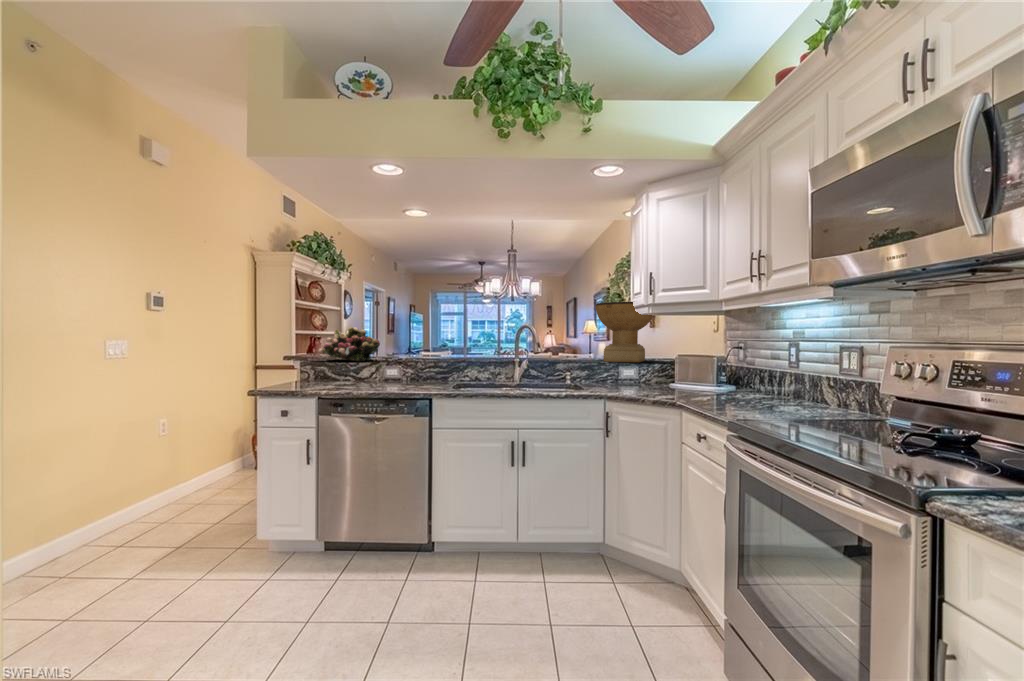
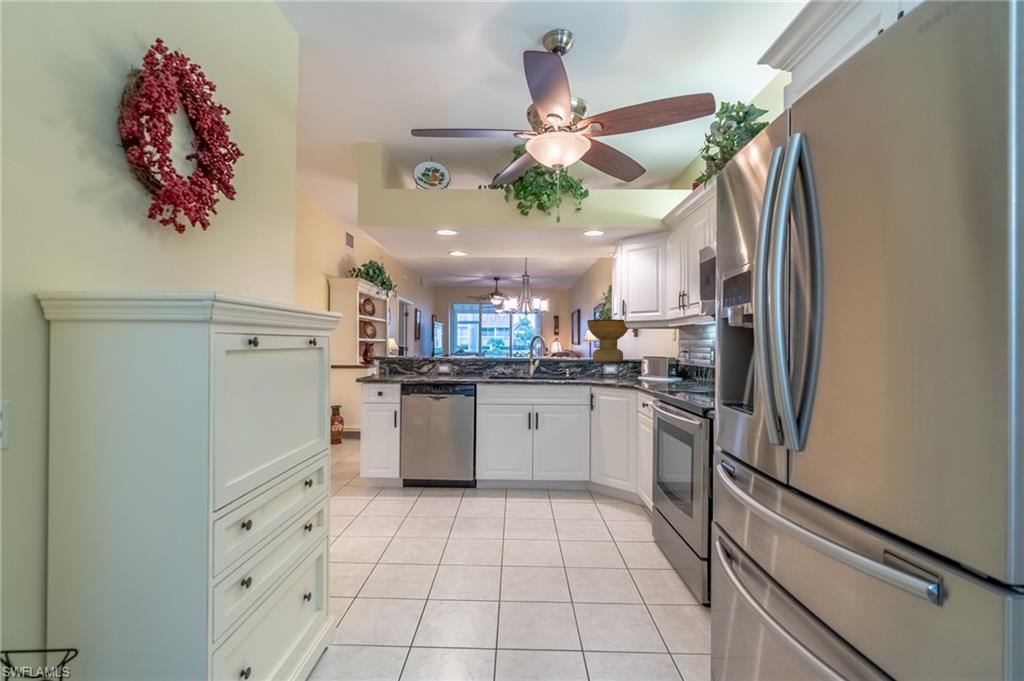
flower arrangement: present [319,327,380,361] -> none [395,337,436,361]

